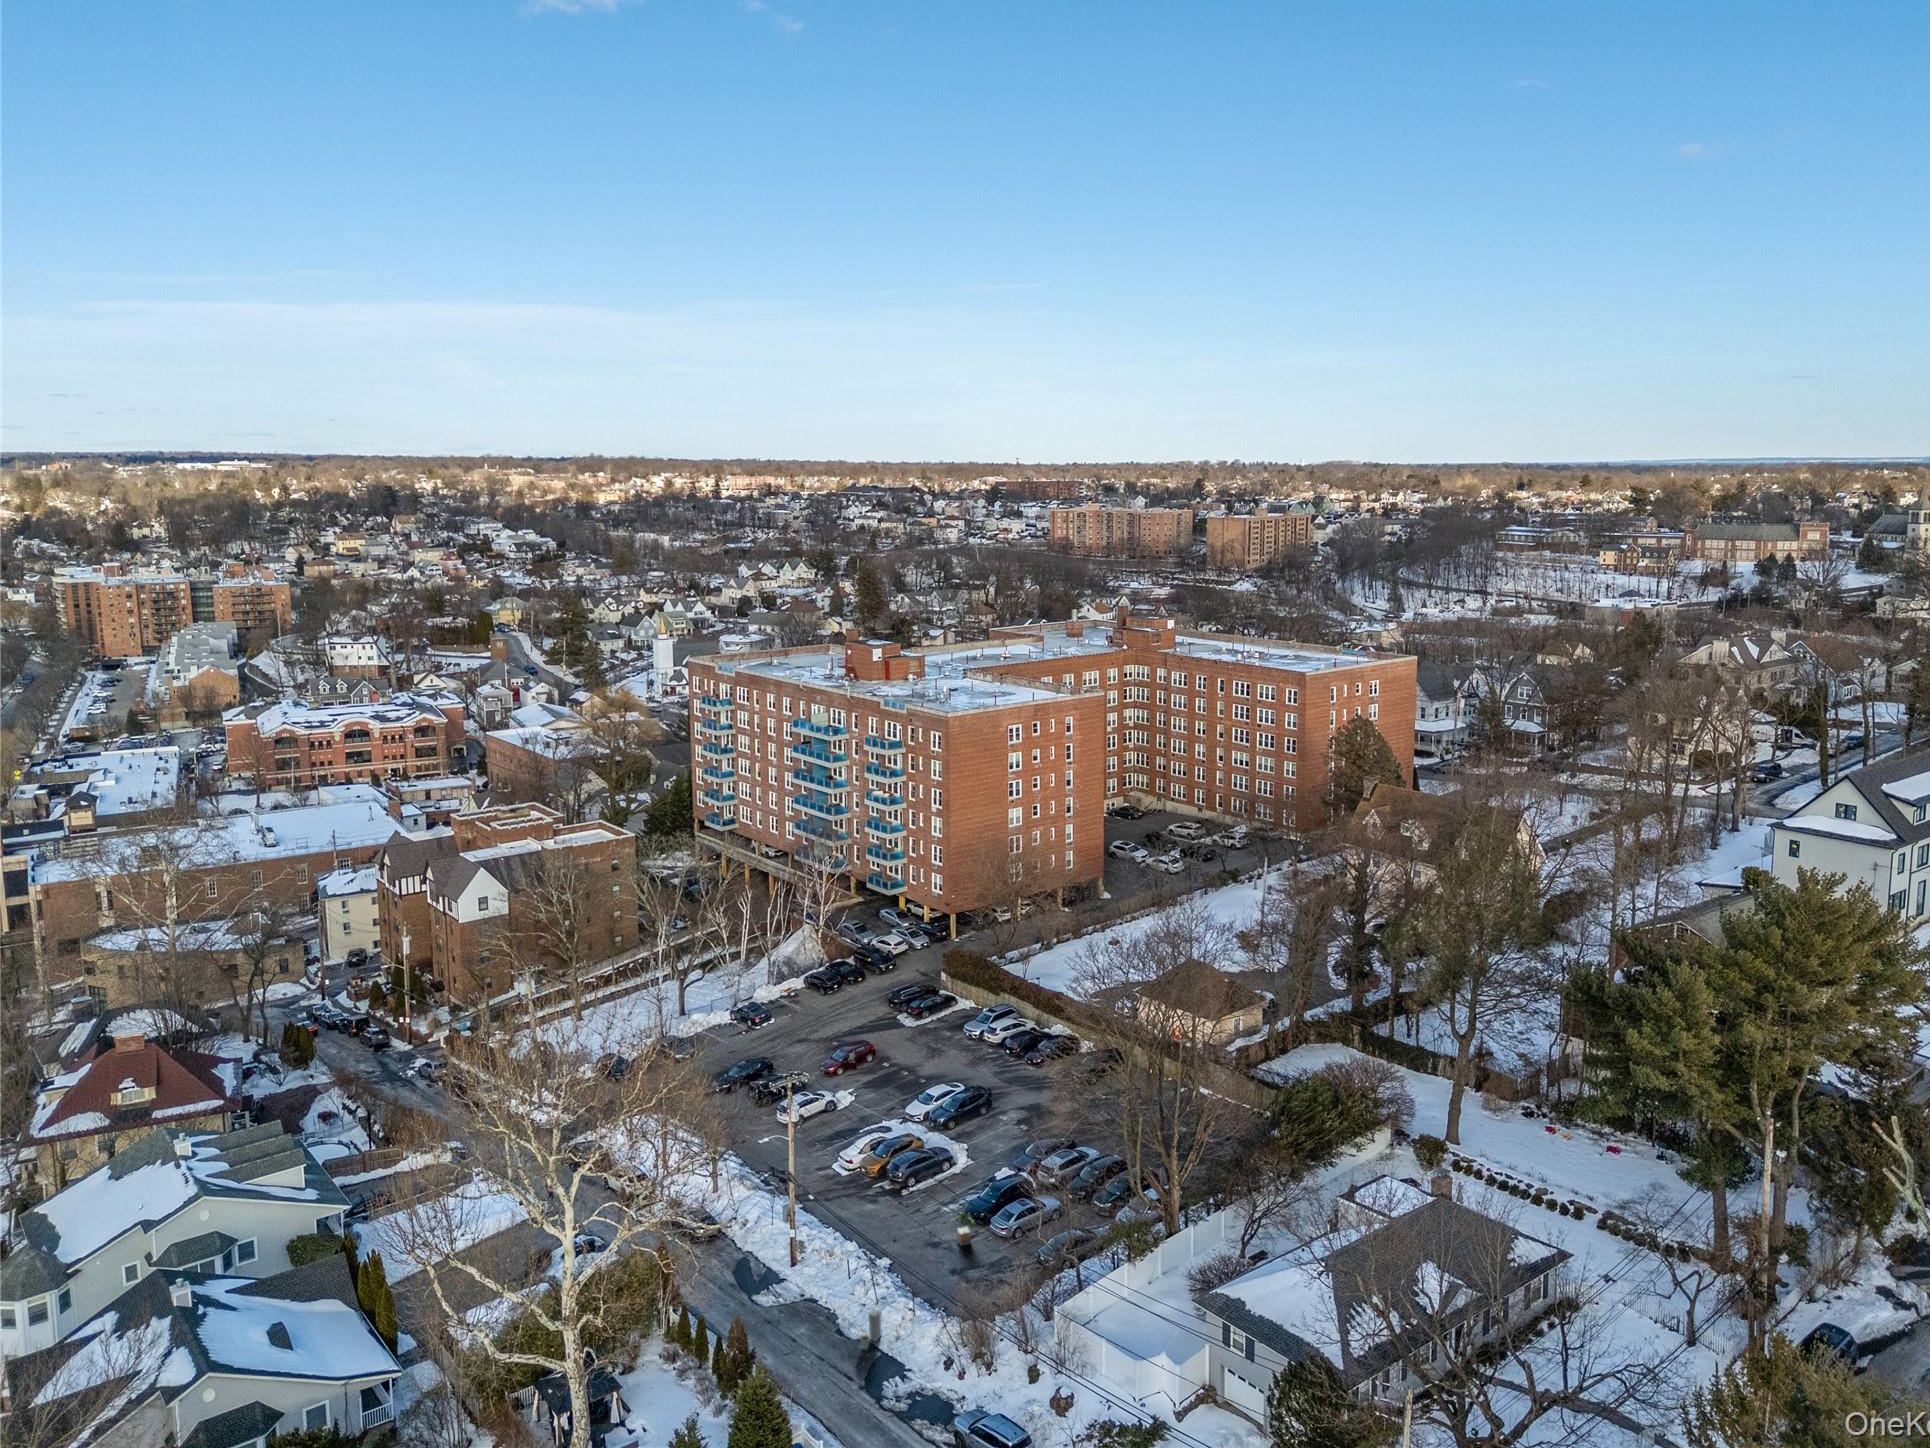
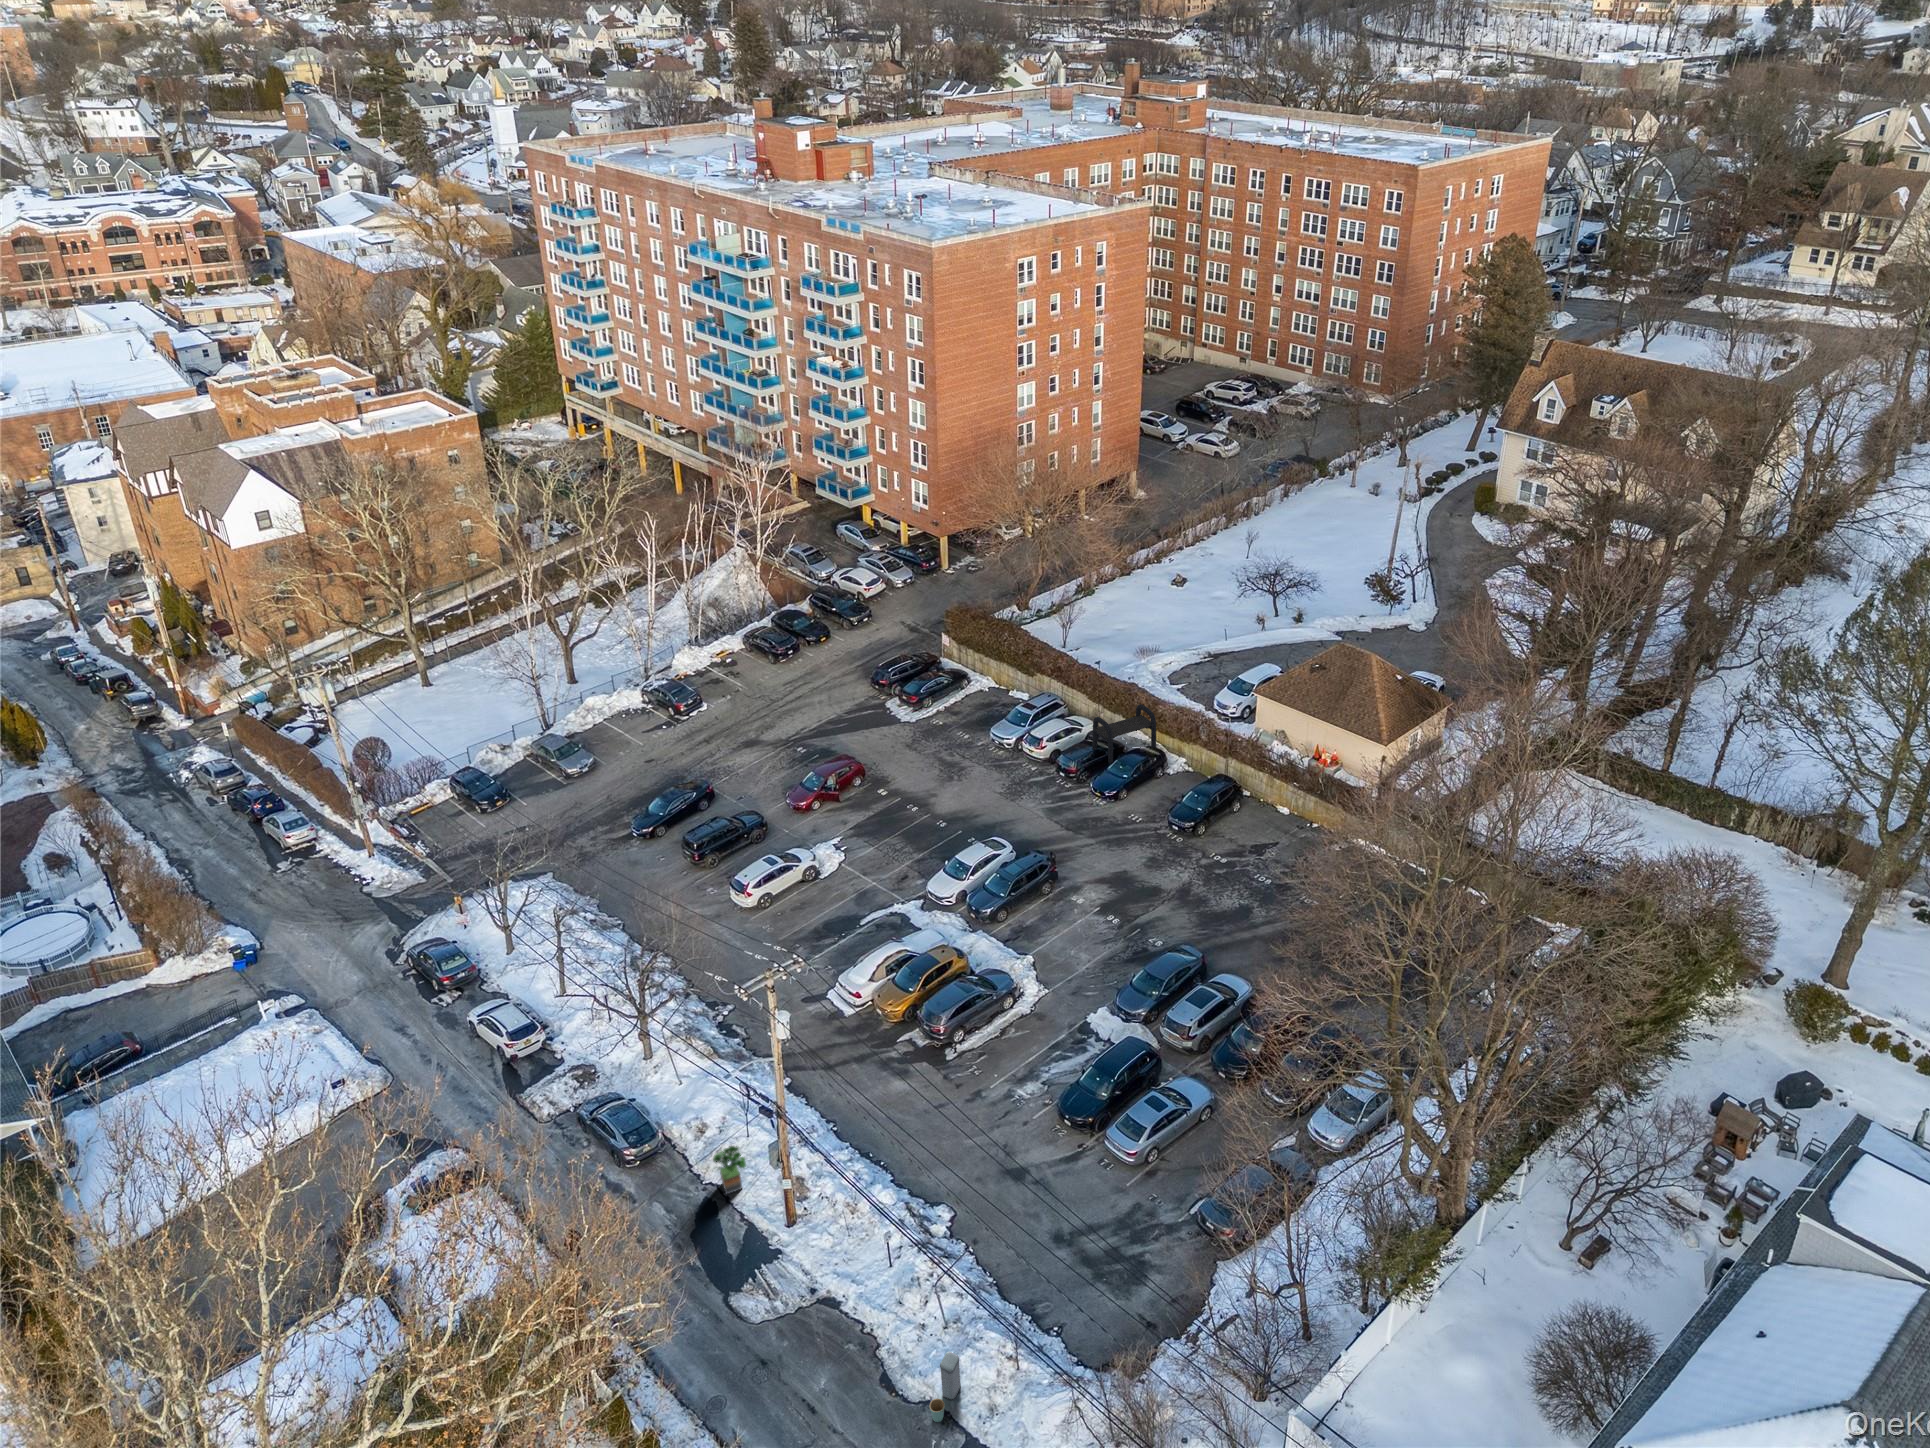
bench: none [1033,1008,1077,1046] -> present [1092,704,1156,763]
potted tree: present [955,1213,974,1246] -> present [713,1146,746,1194]

